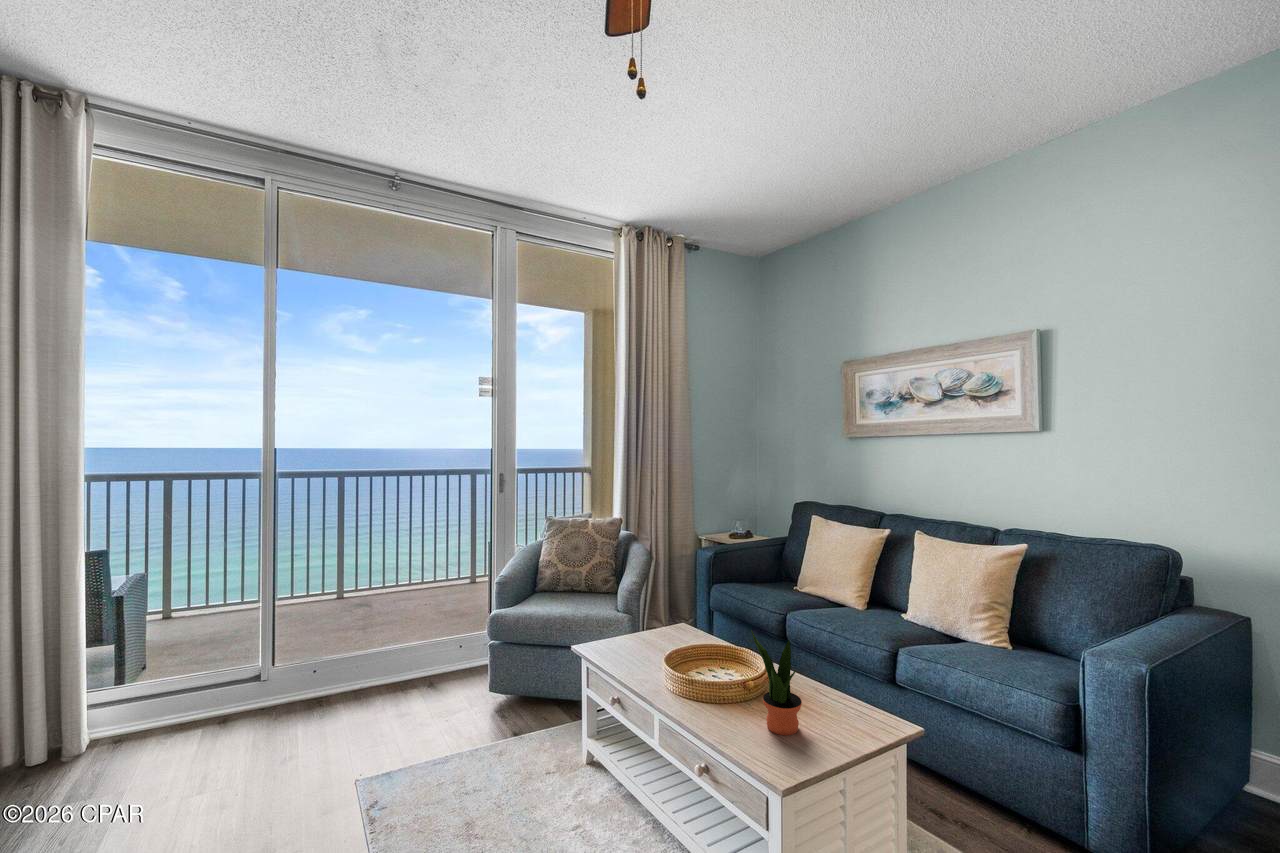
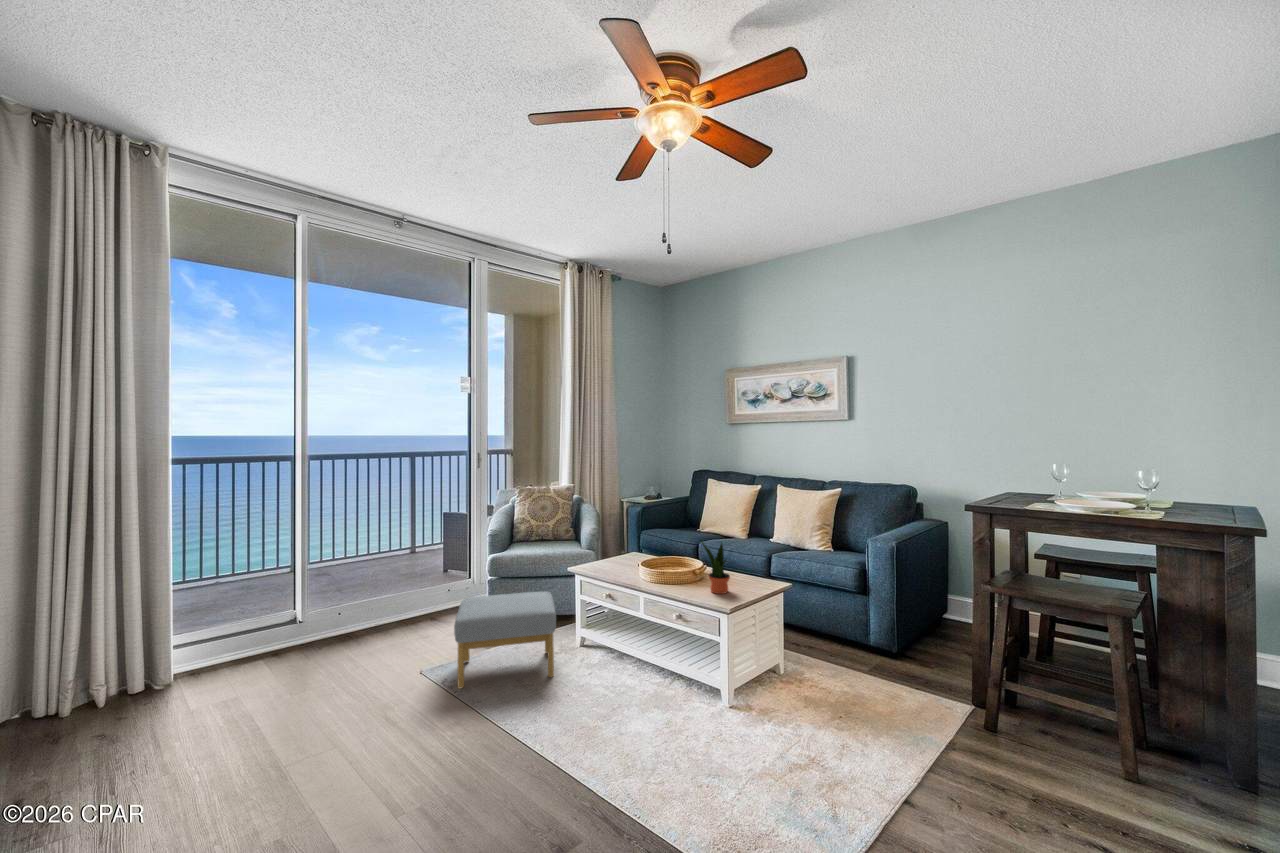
footstool: none [381,679,544,826] -> present [454,591,556,688]

